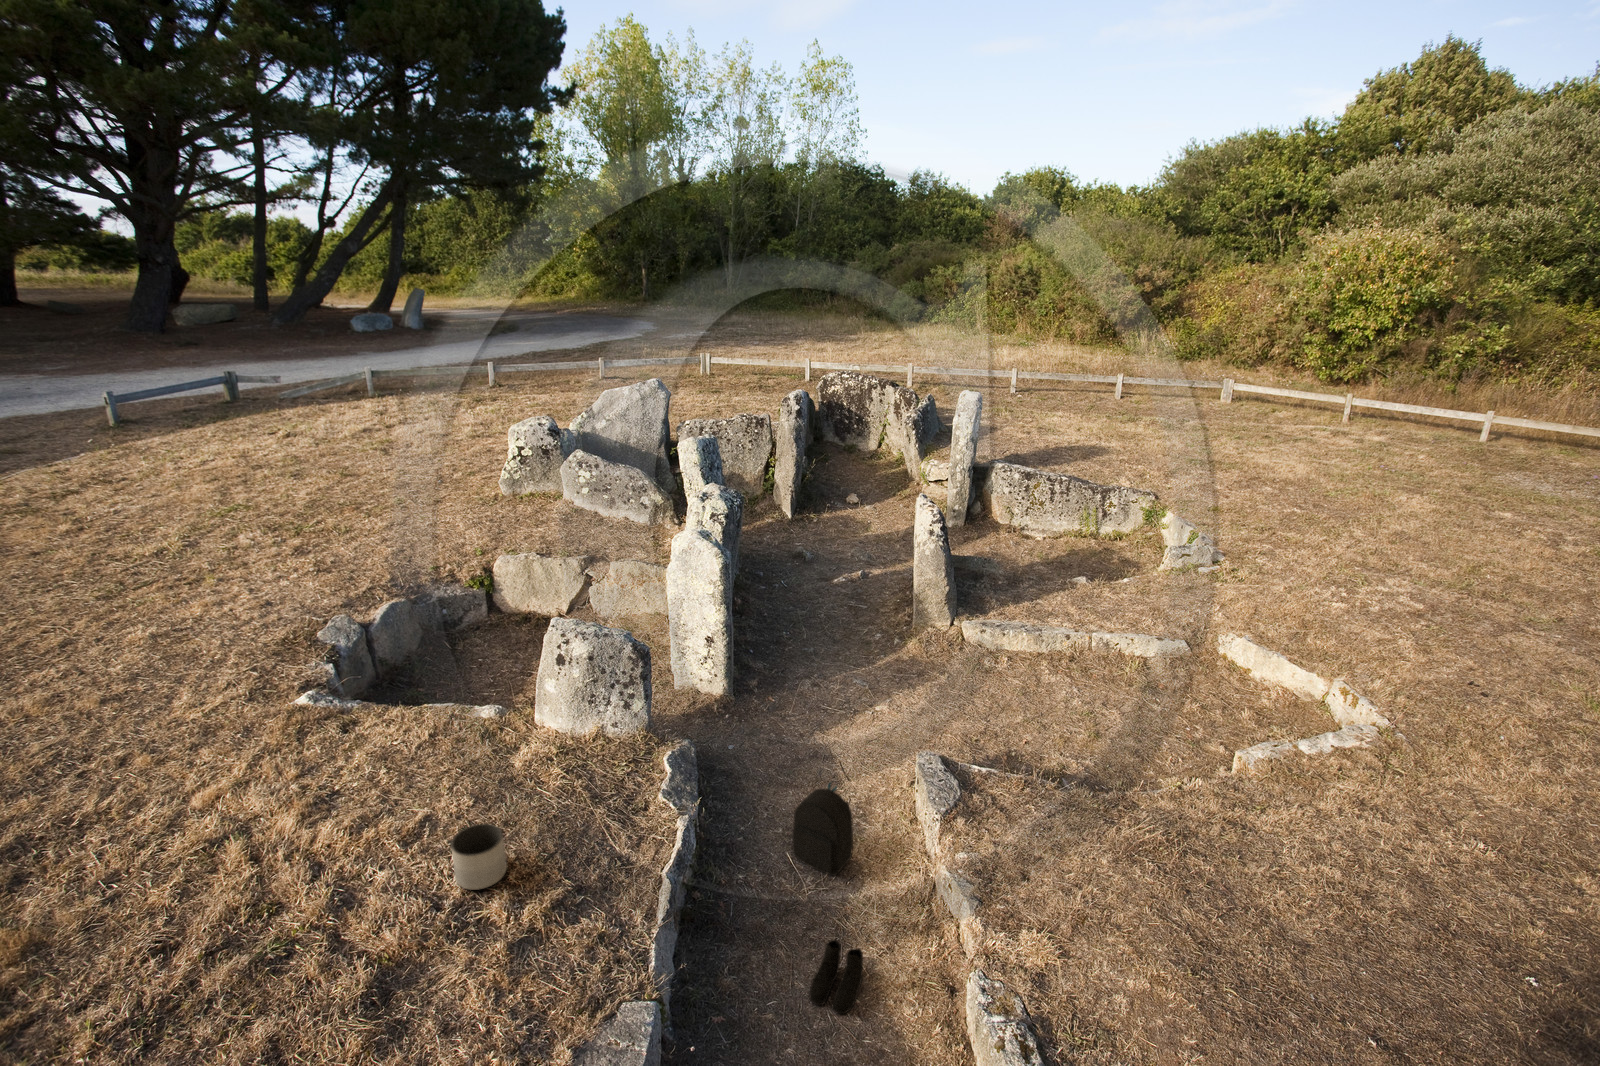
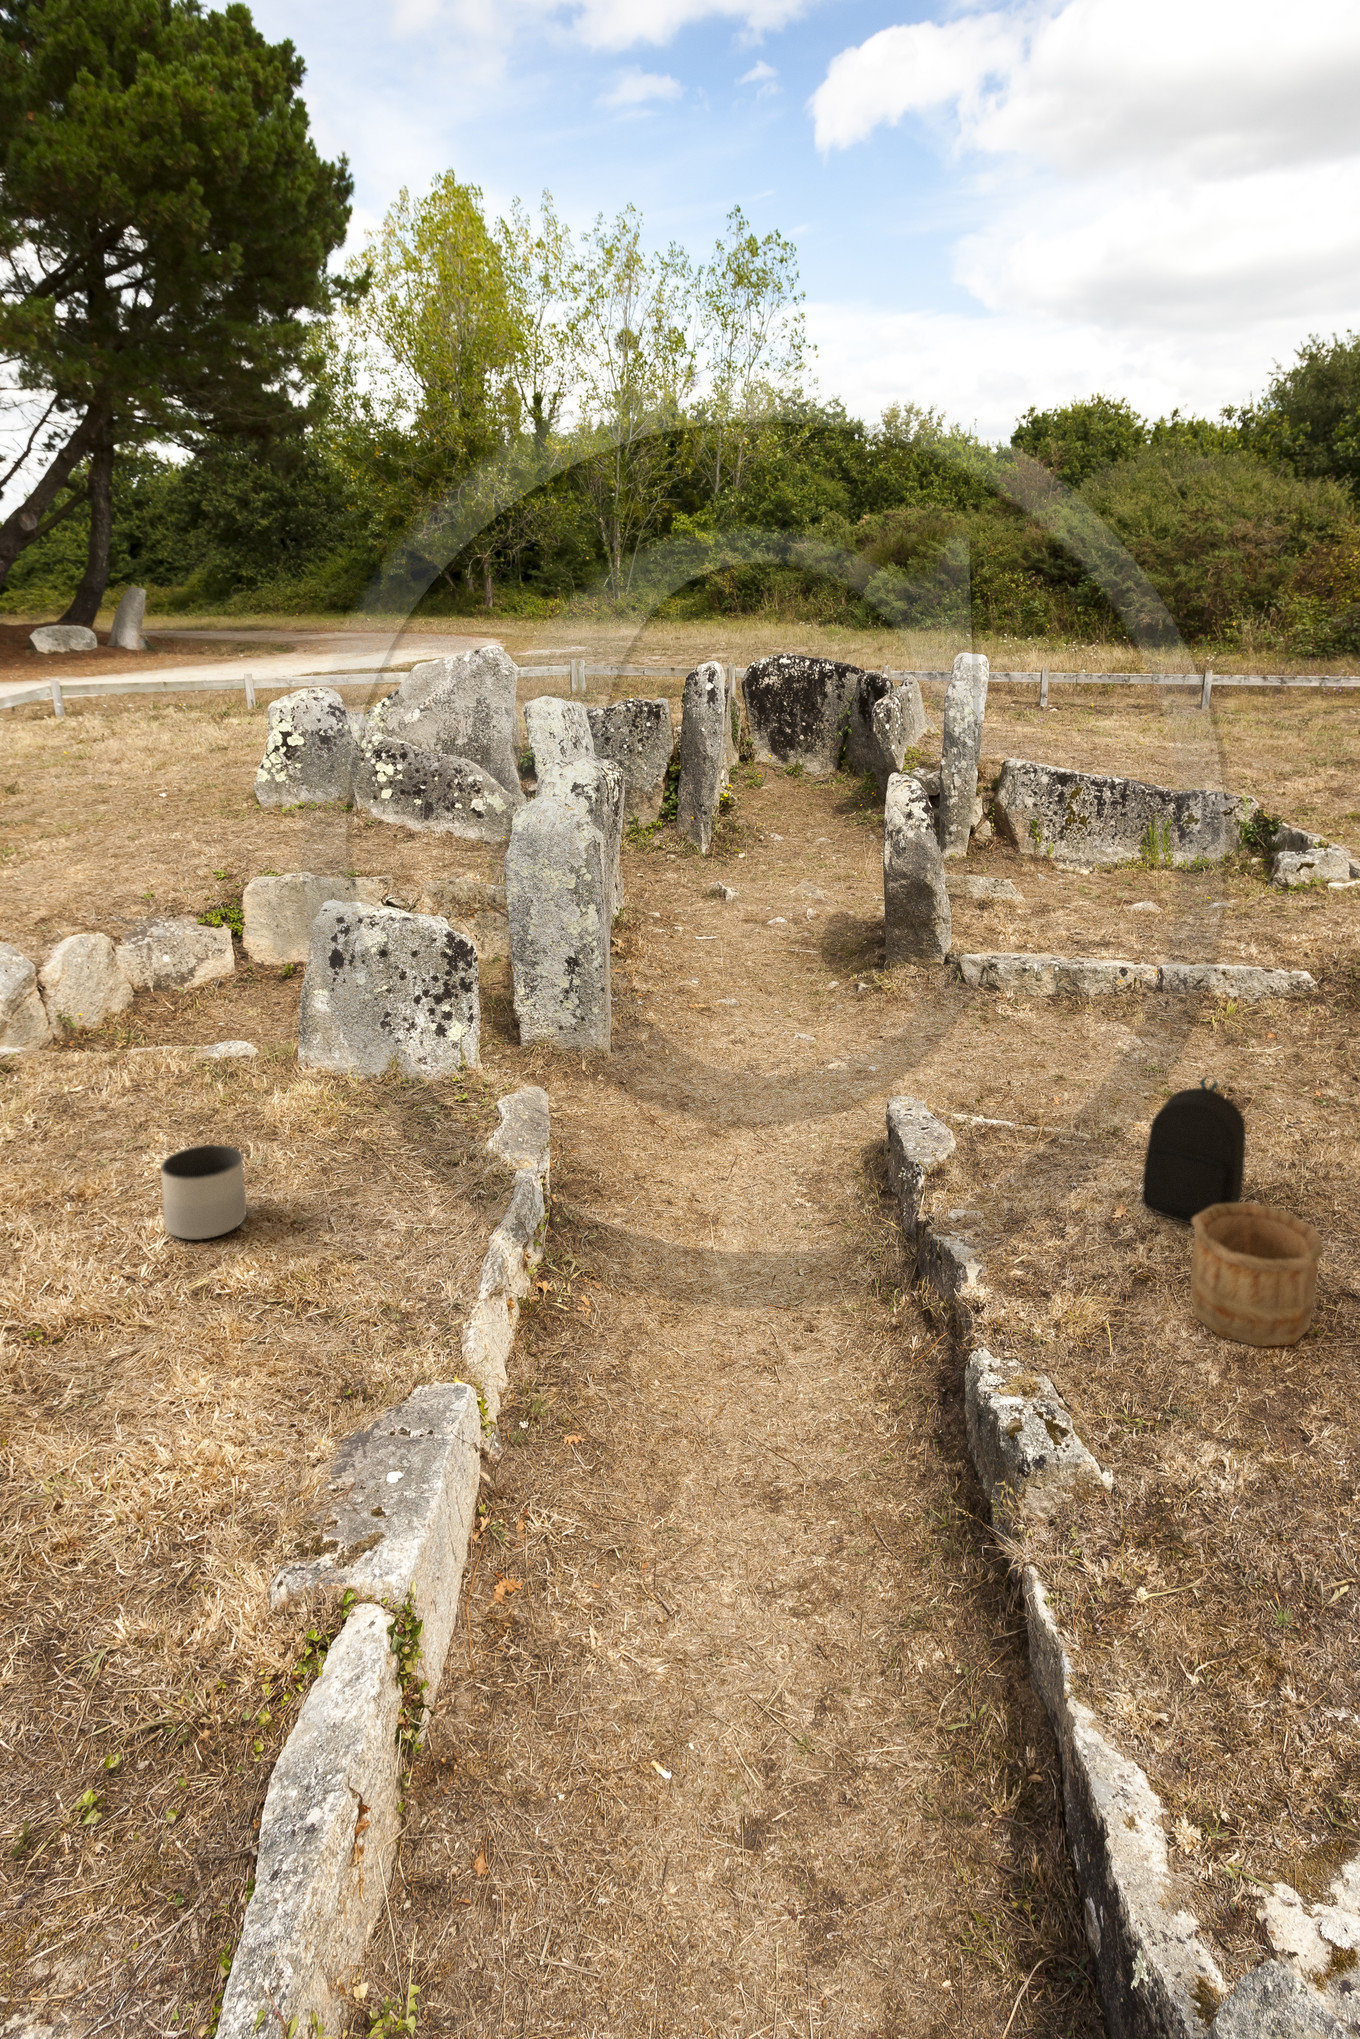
backpack: present [793,782,853,876] -> present [1142,1076,1246,1225]
wooden bucket: none [1114,874,1205,979] -> present [1190,1202,1324,1347]
boots: present [810,939,863,1014] -> none [720,1316,804,1419]

